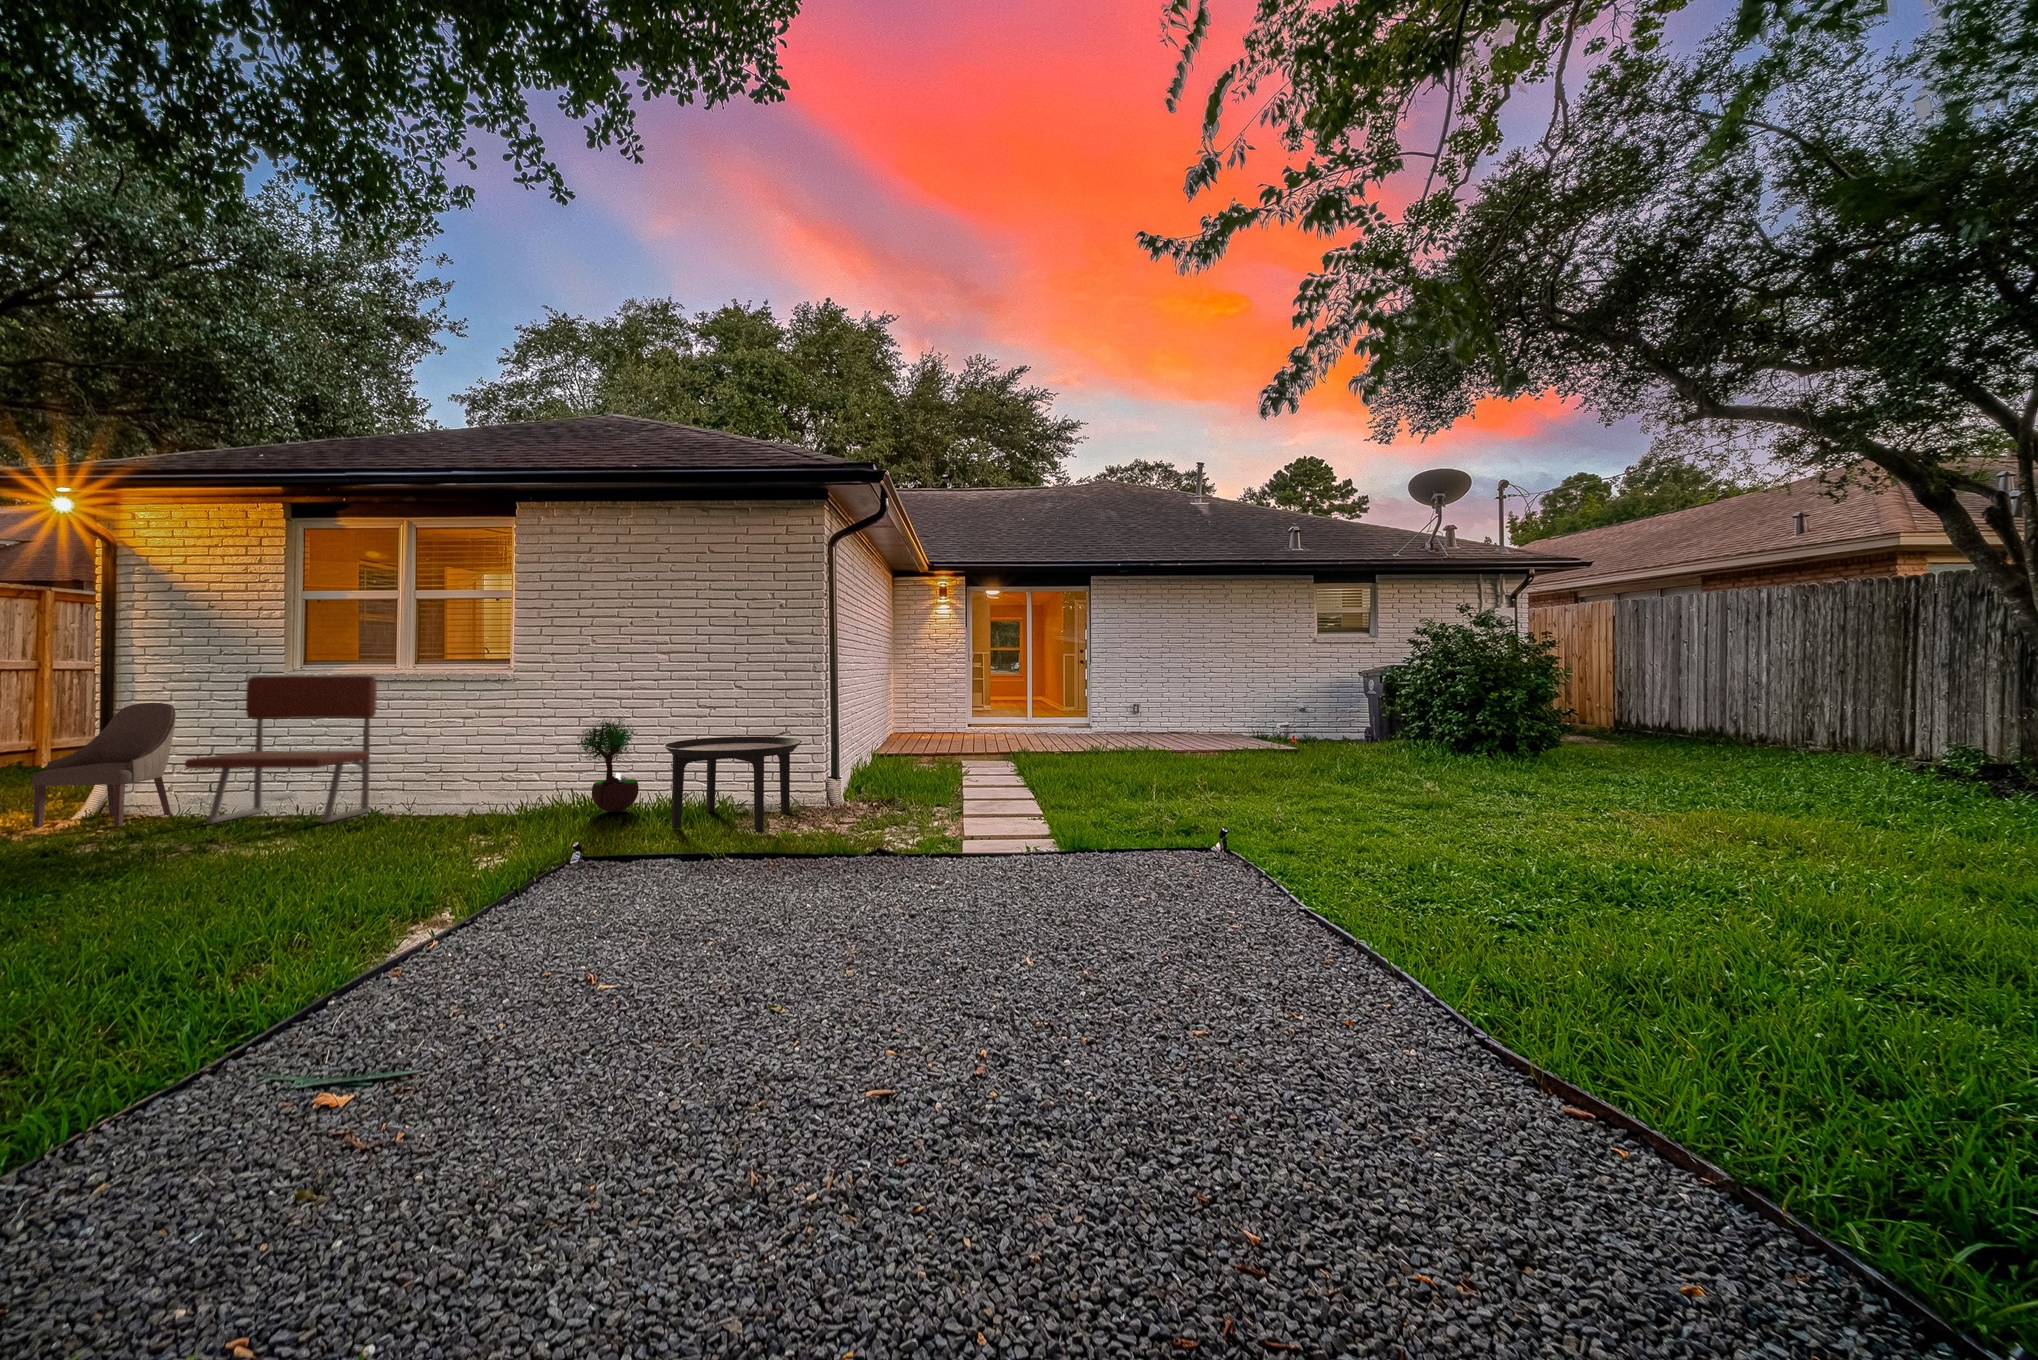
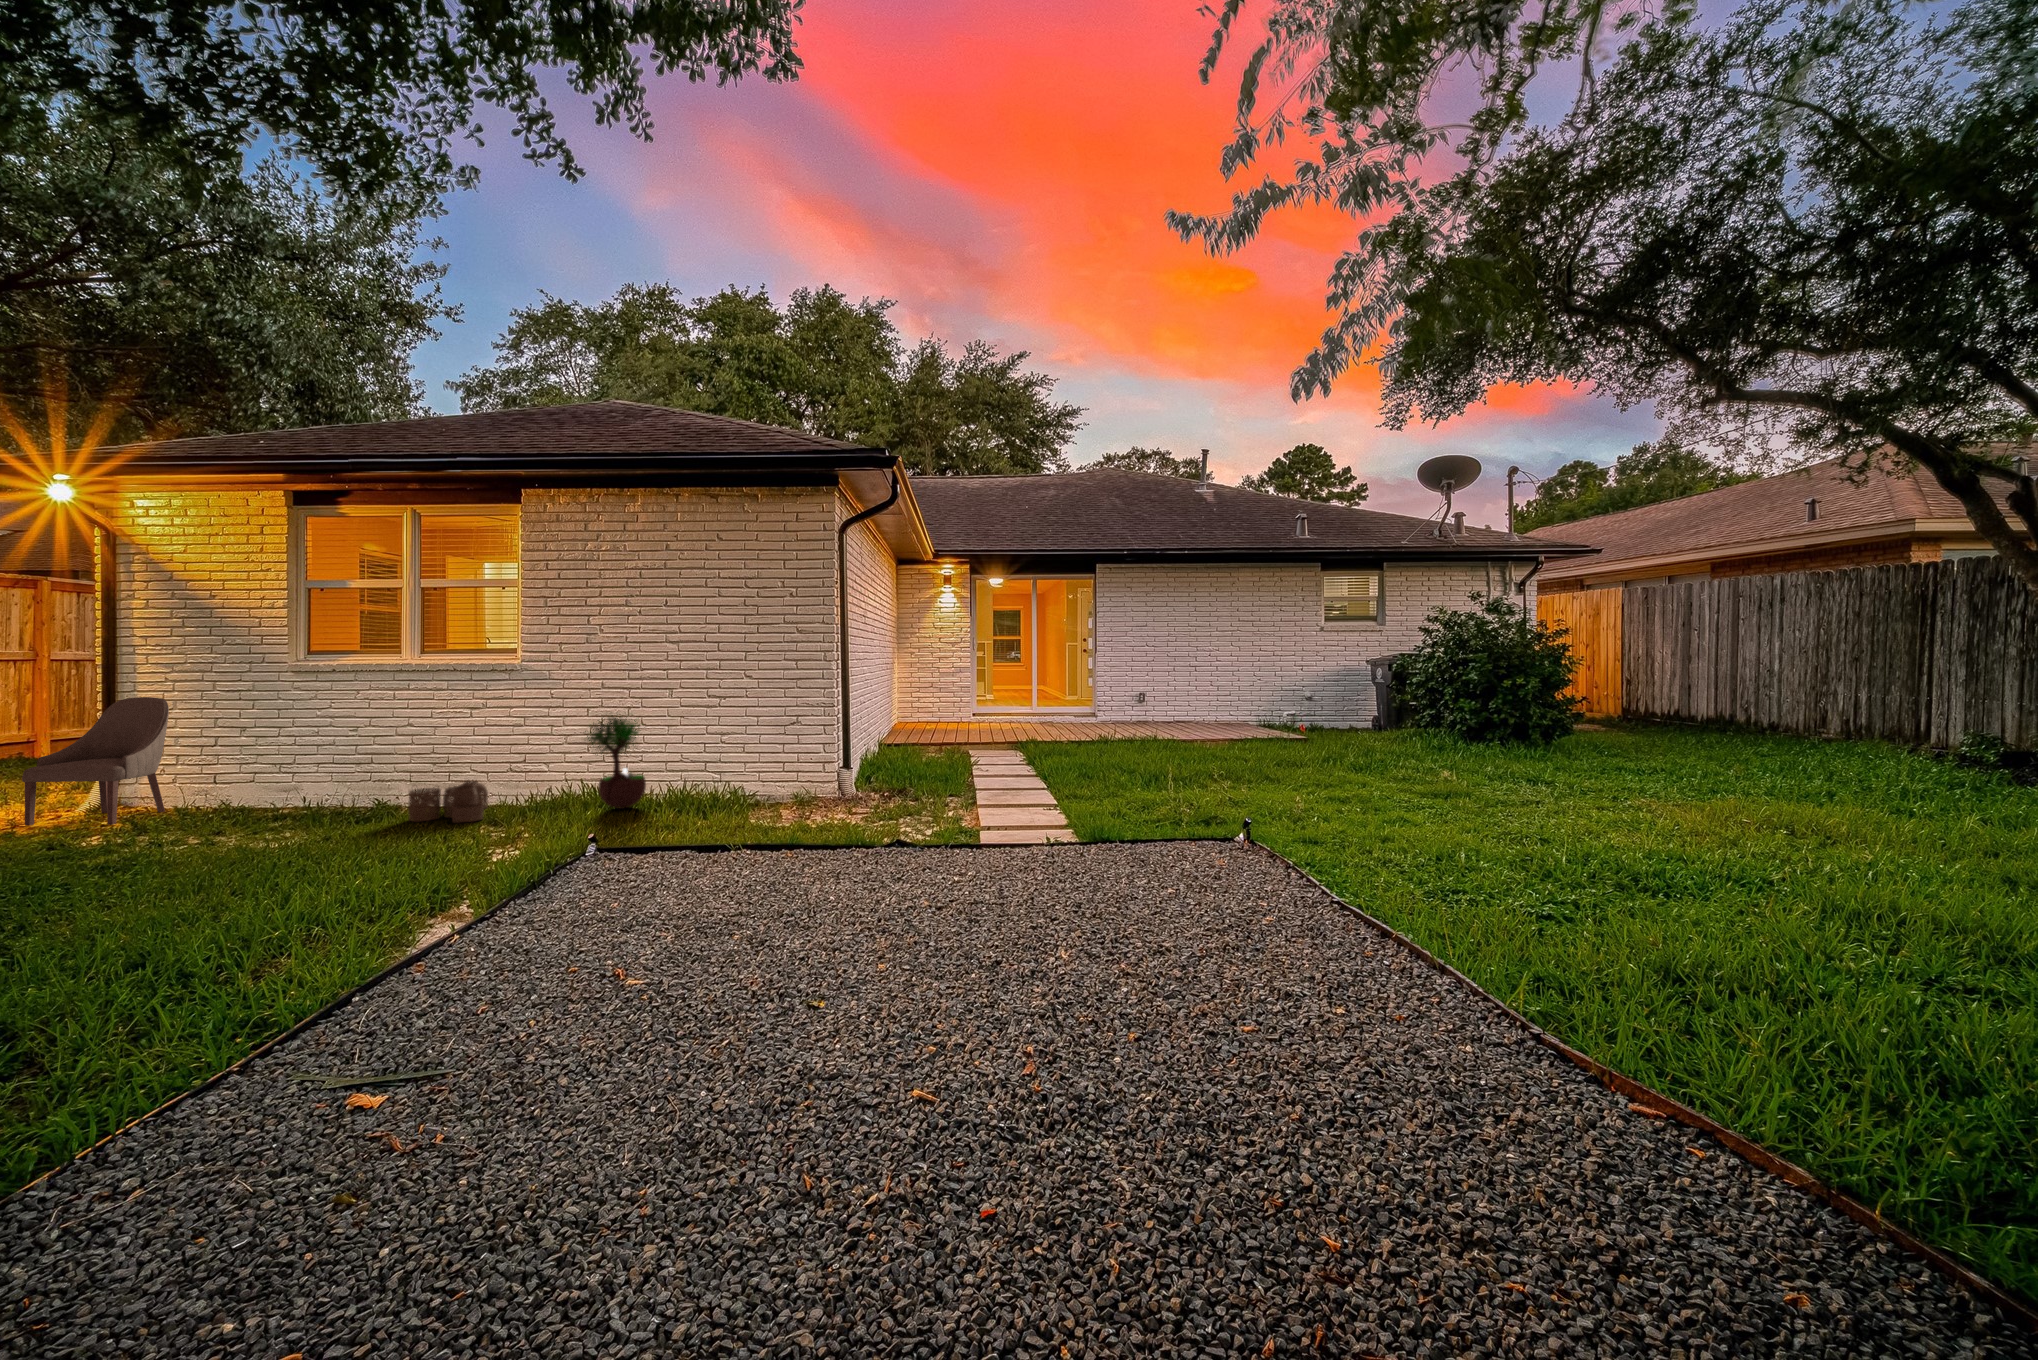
bench: present [185,676,377,824] -> none [180,669,376,822]
round table: present [663,737,802,831] -> none [673,731,814,827]
woven basket: none [406,782,485,826] -> present [408,780,488,823]

